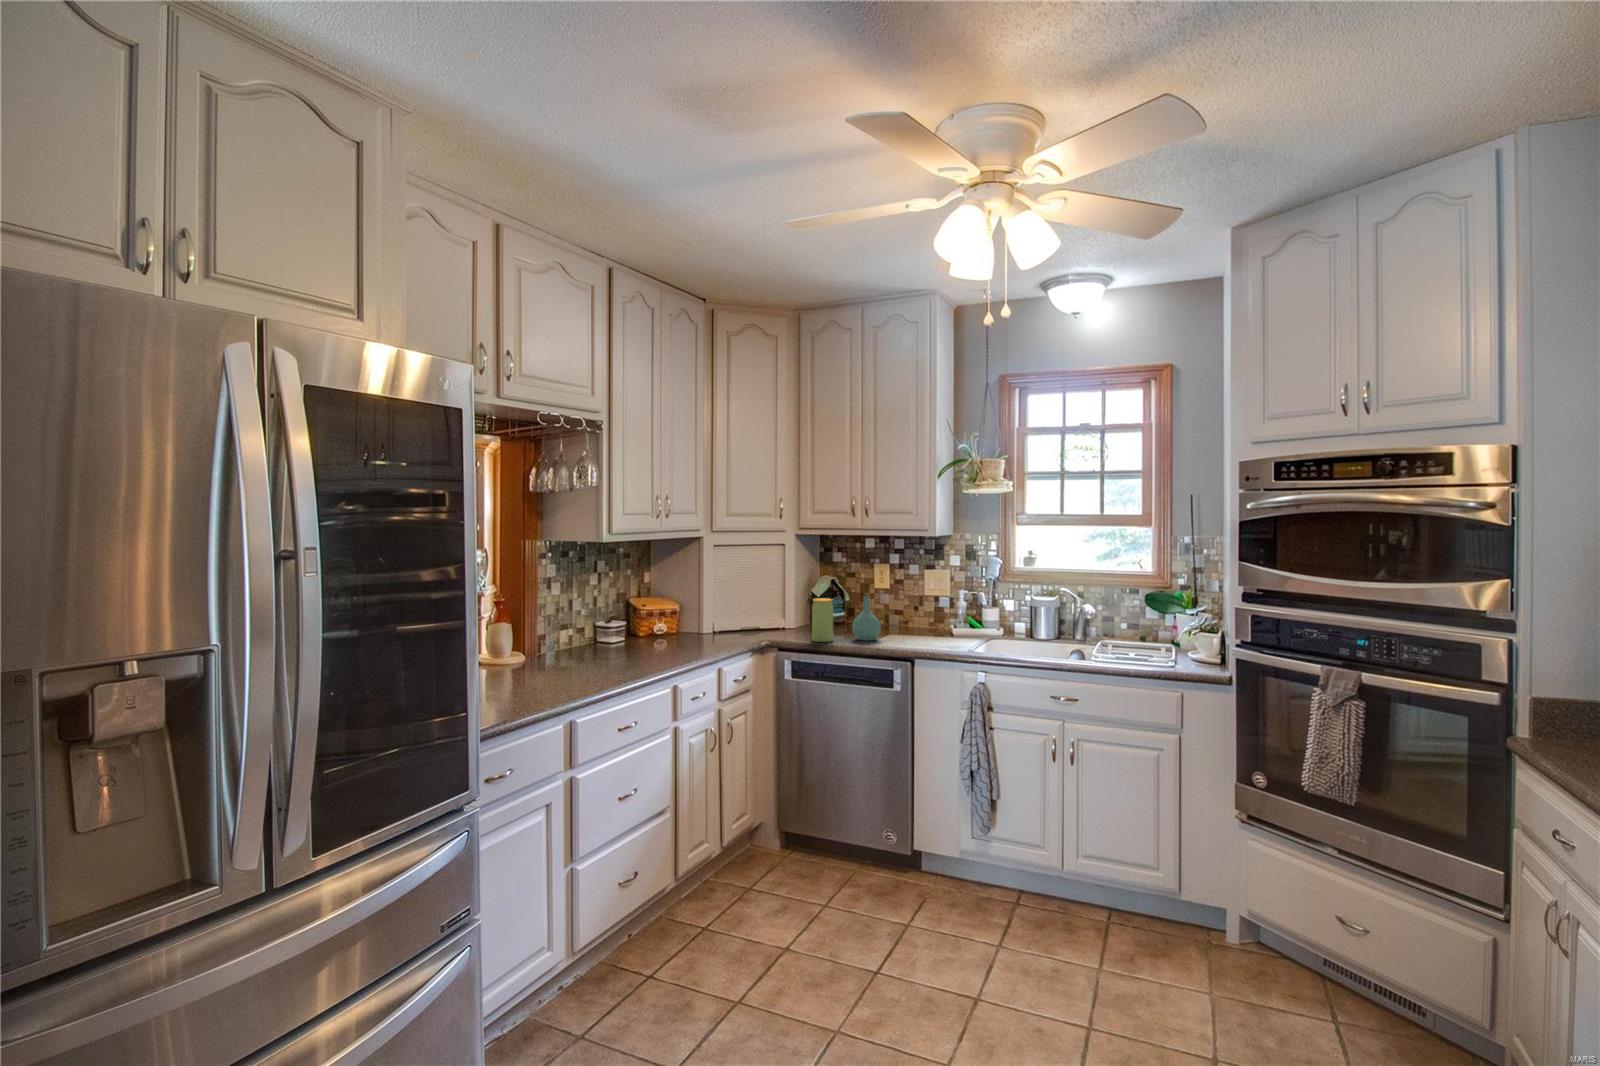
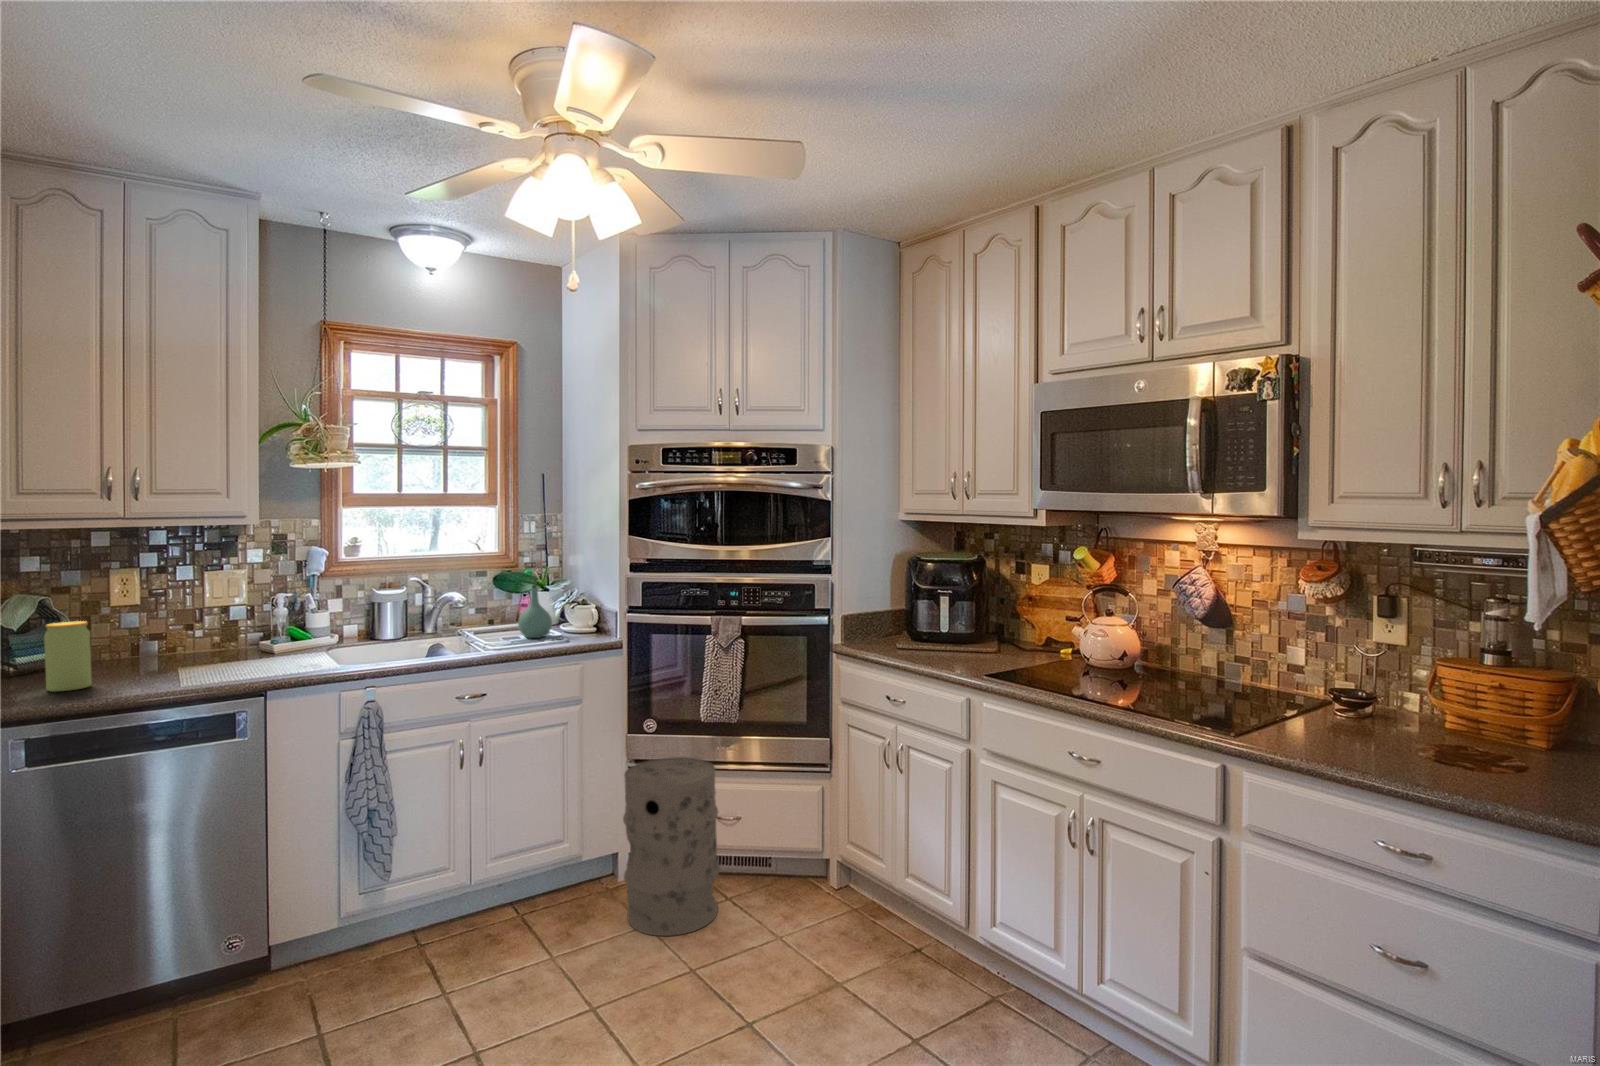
bottle: present [852,594,881,641] -> present [518,585,552,638]
trash can: none [1188,813,1311,1023] -> present [623,757,720,936]

